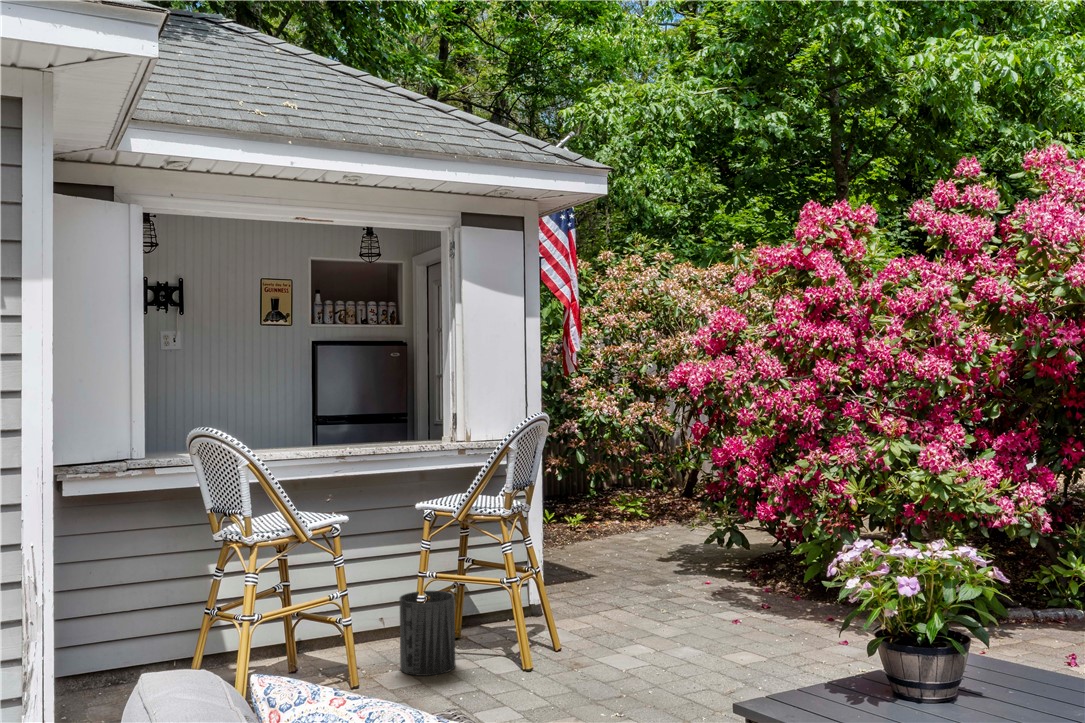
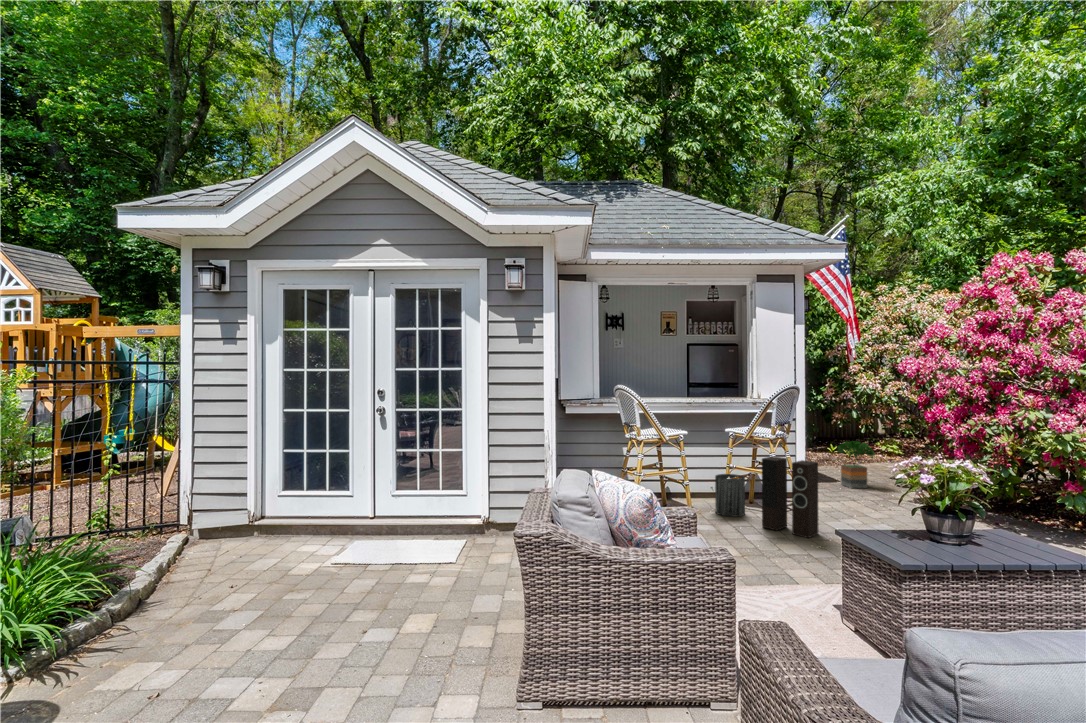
potted tree: none [578,504,638,586] -> present [838,441,875,488]
speaker: none [493,552,592,699] -> present [762,456,819,538]

